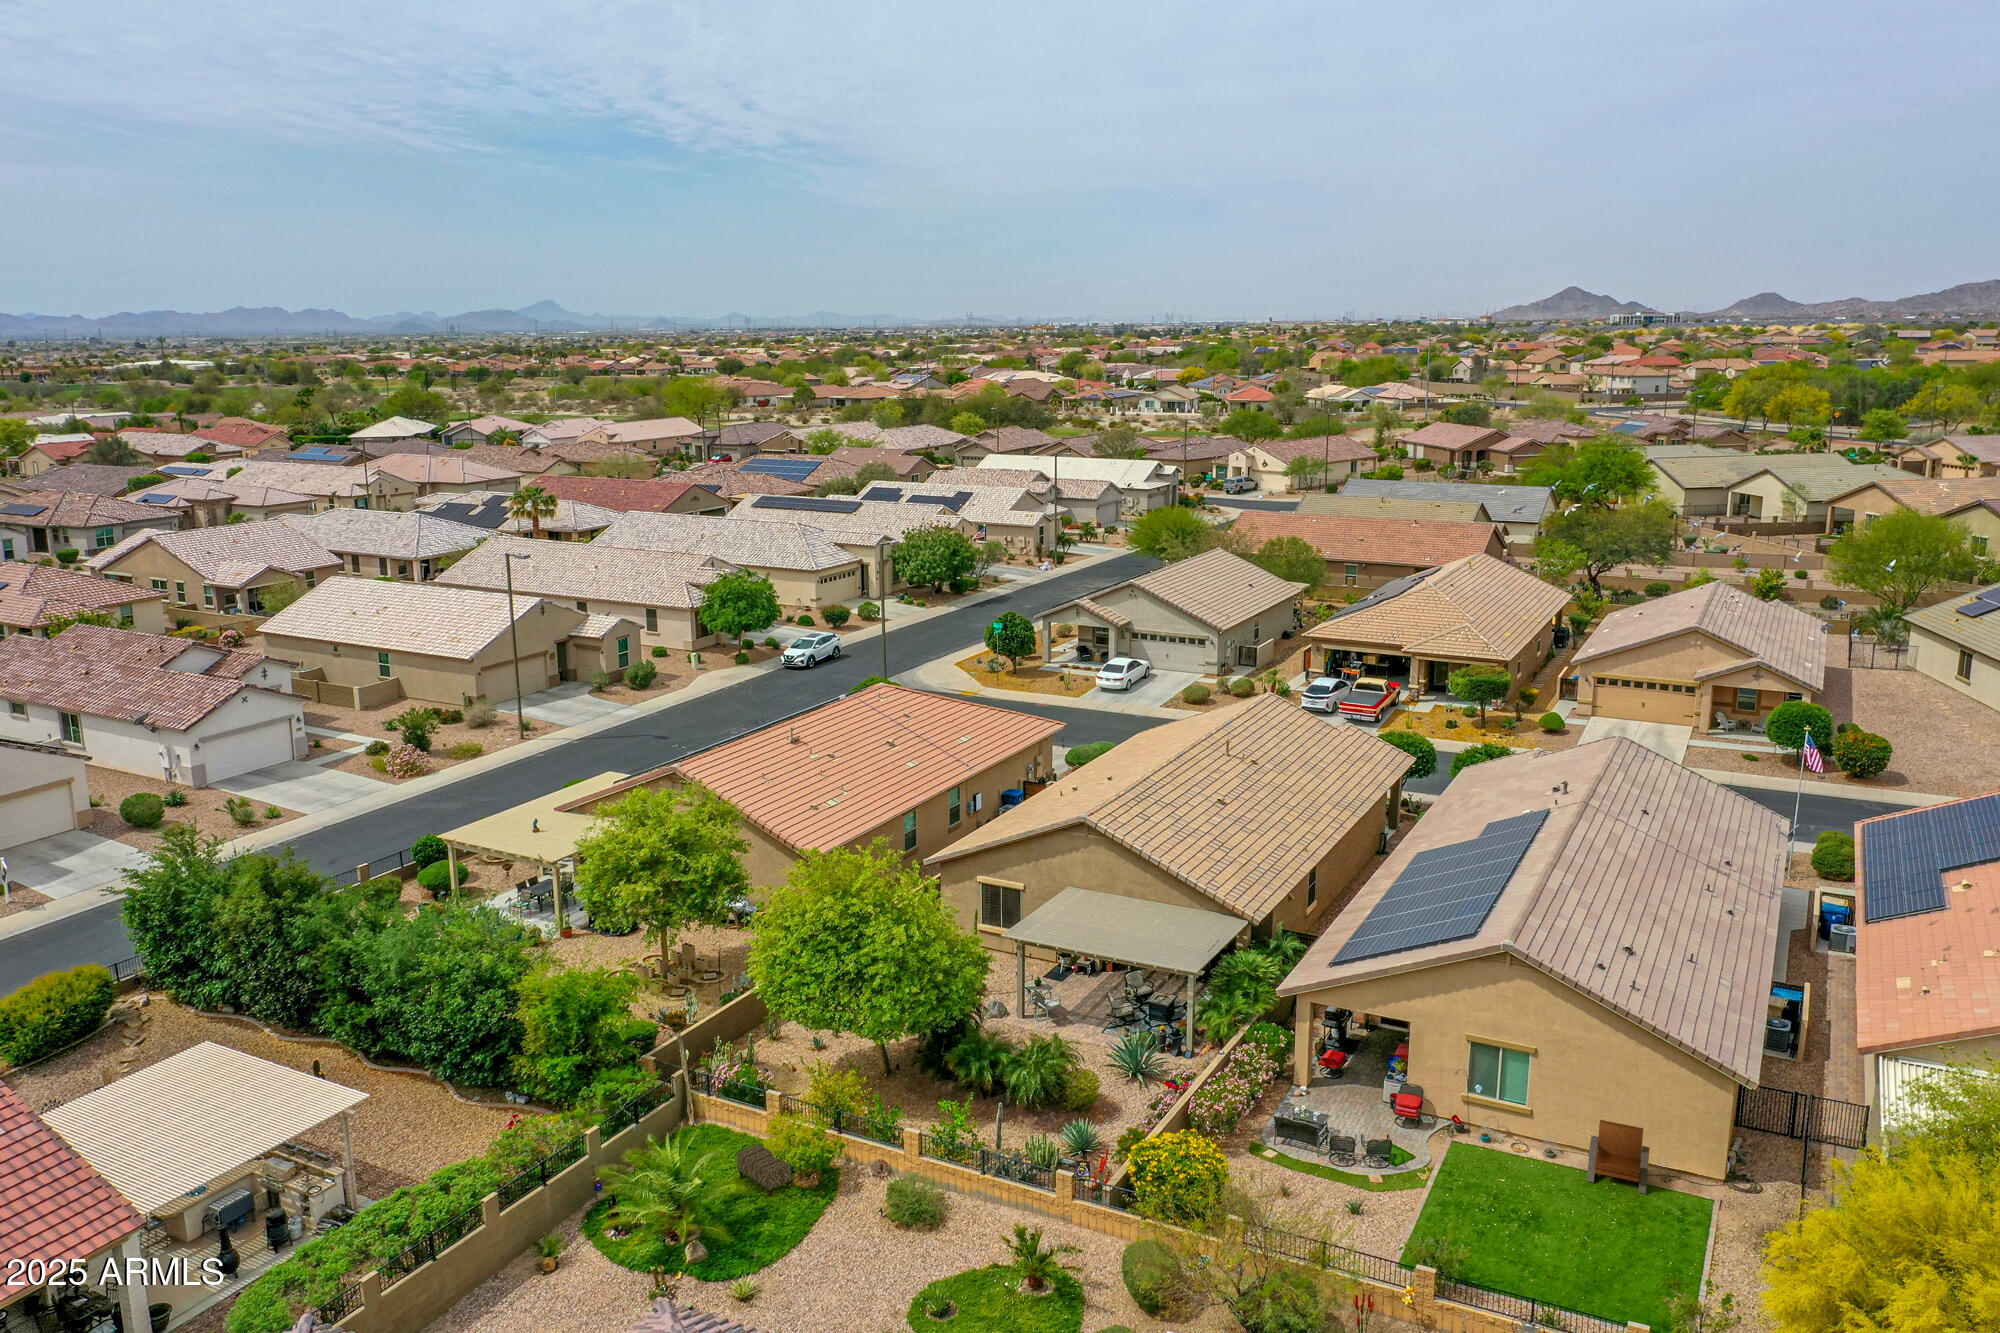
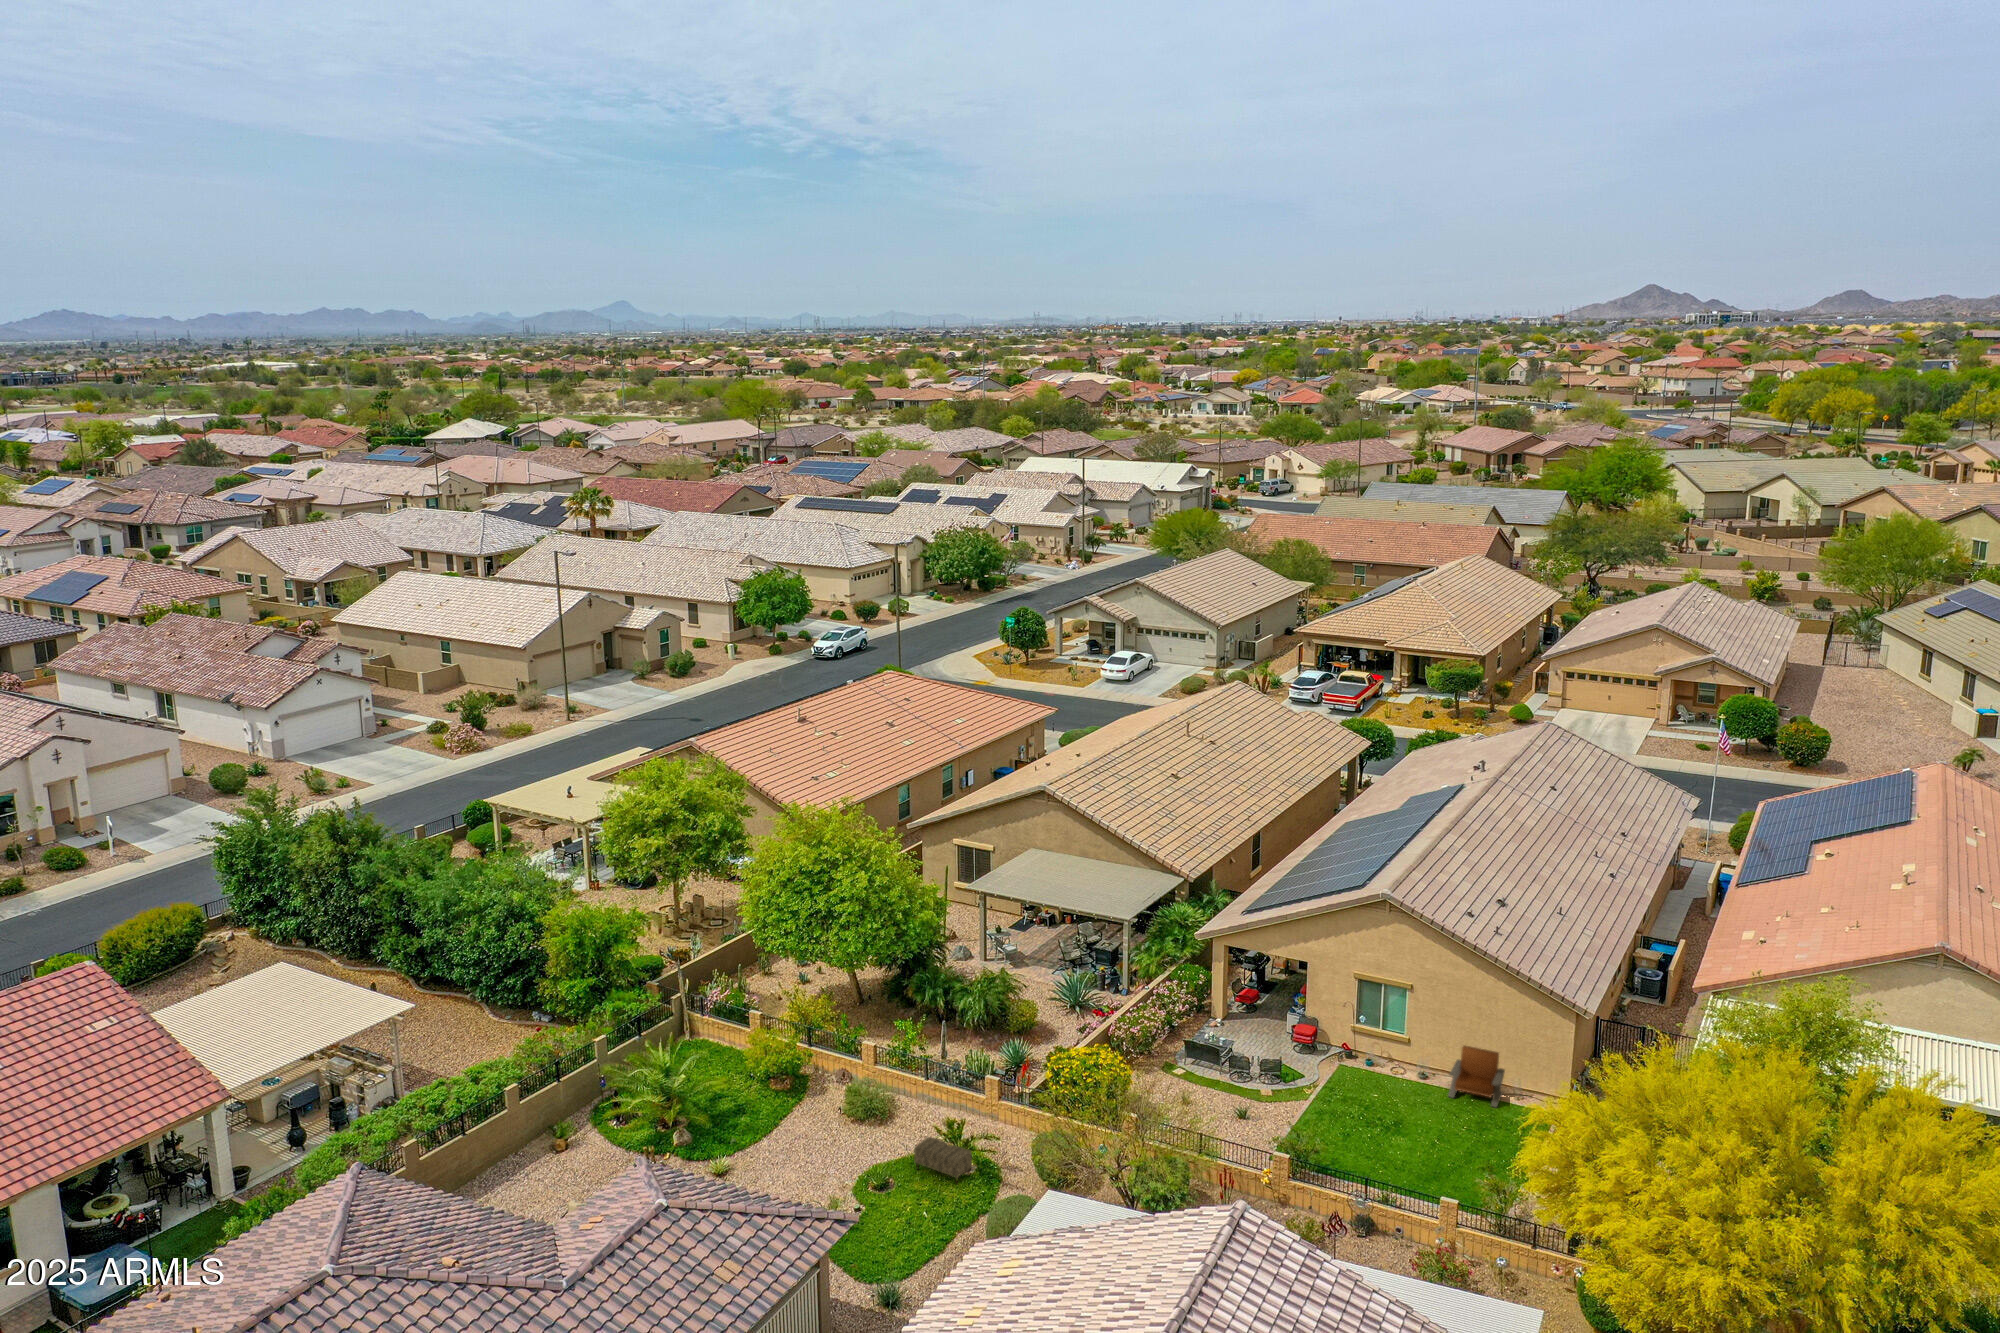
bench: present [737,1144,791,1197] -> present [914,1137,972,1183]

